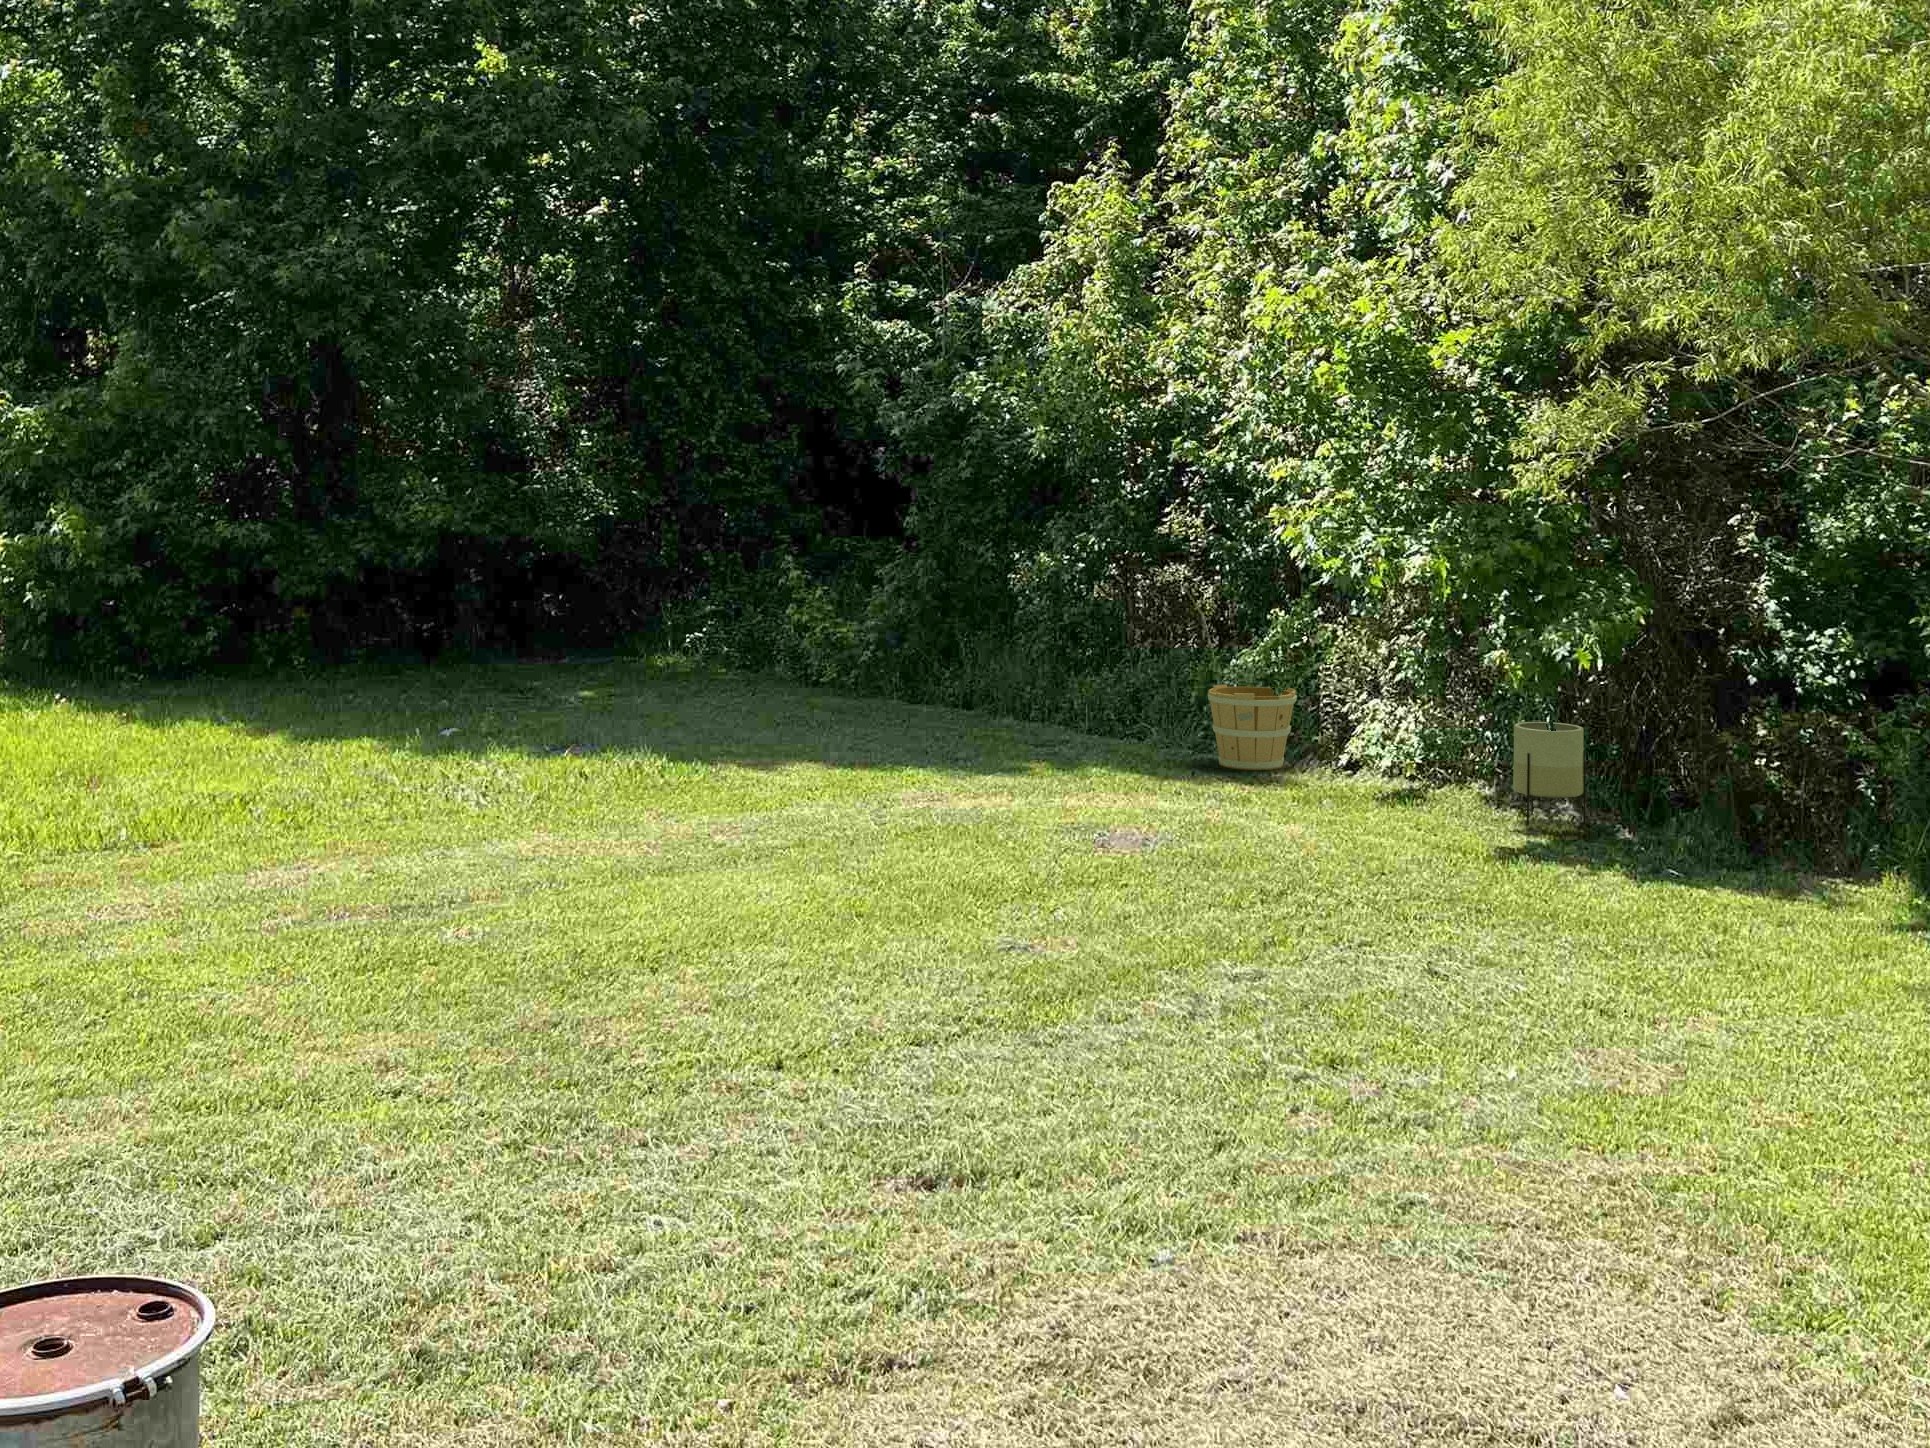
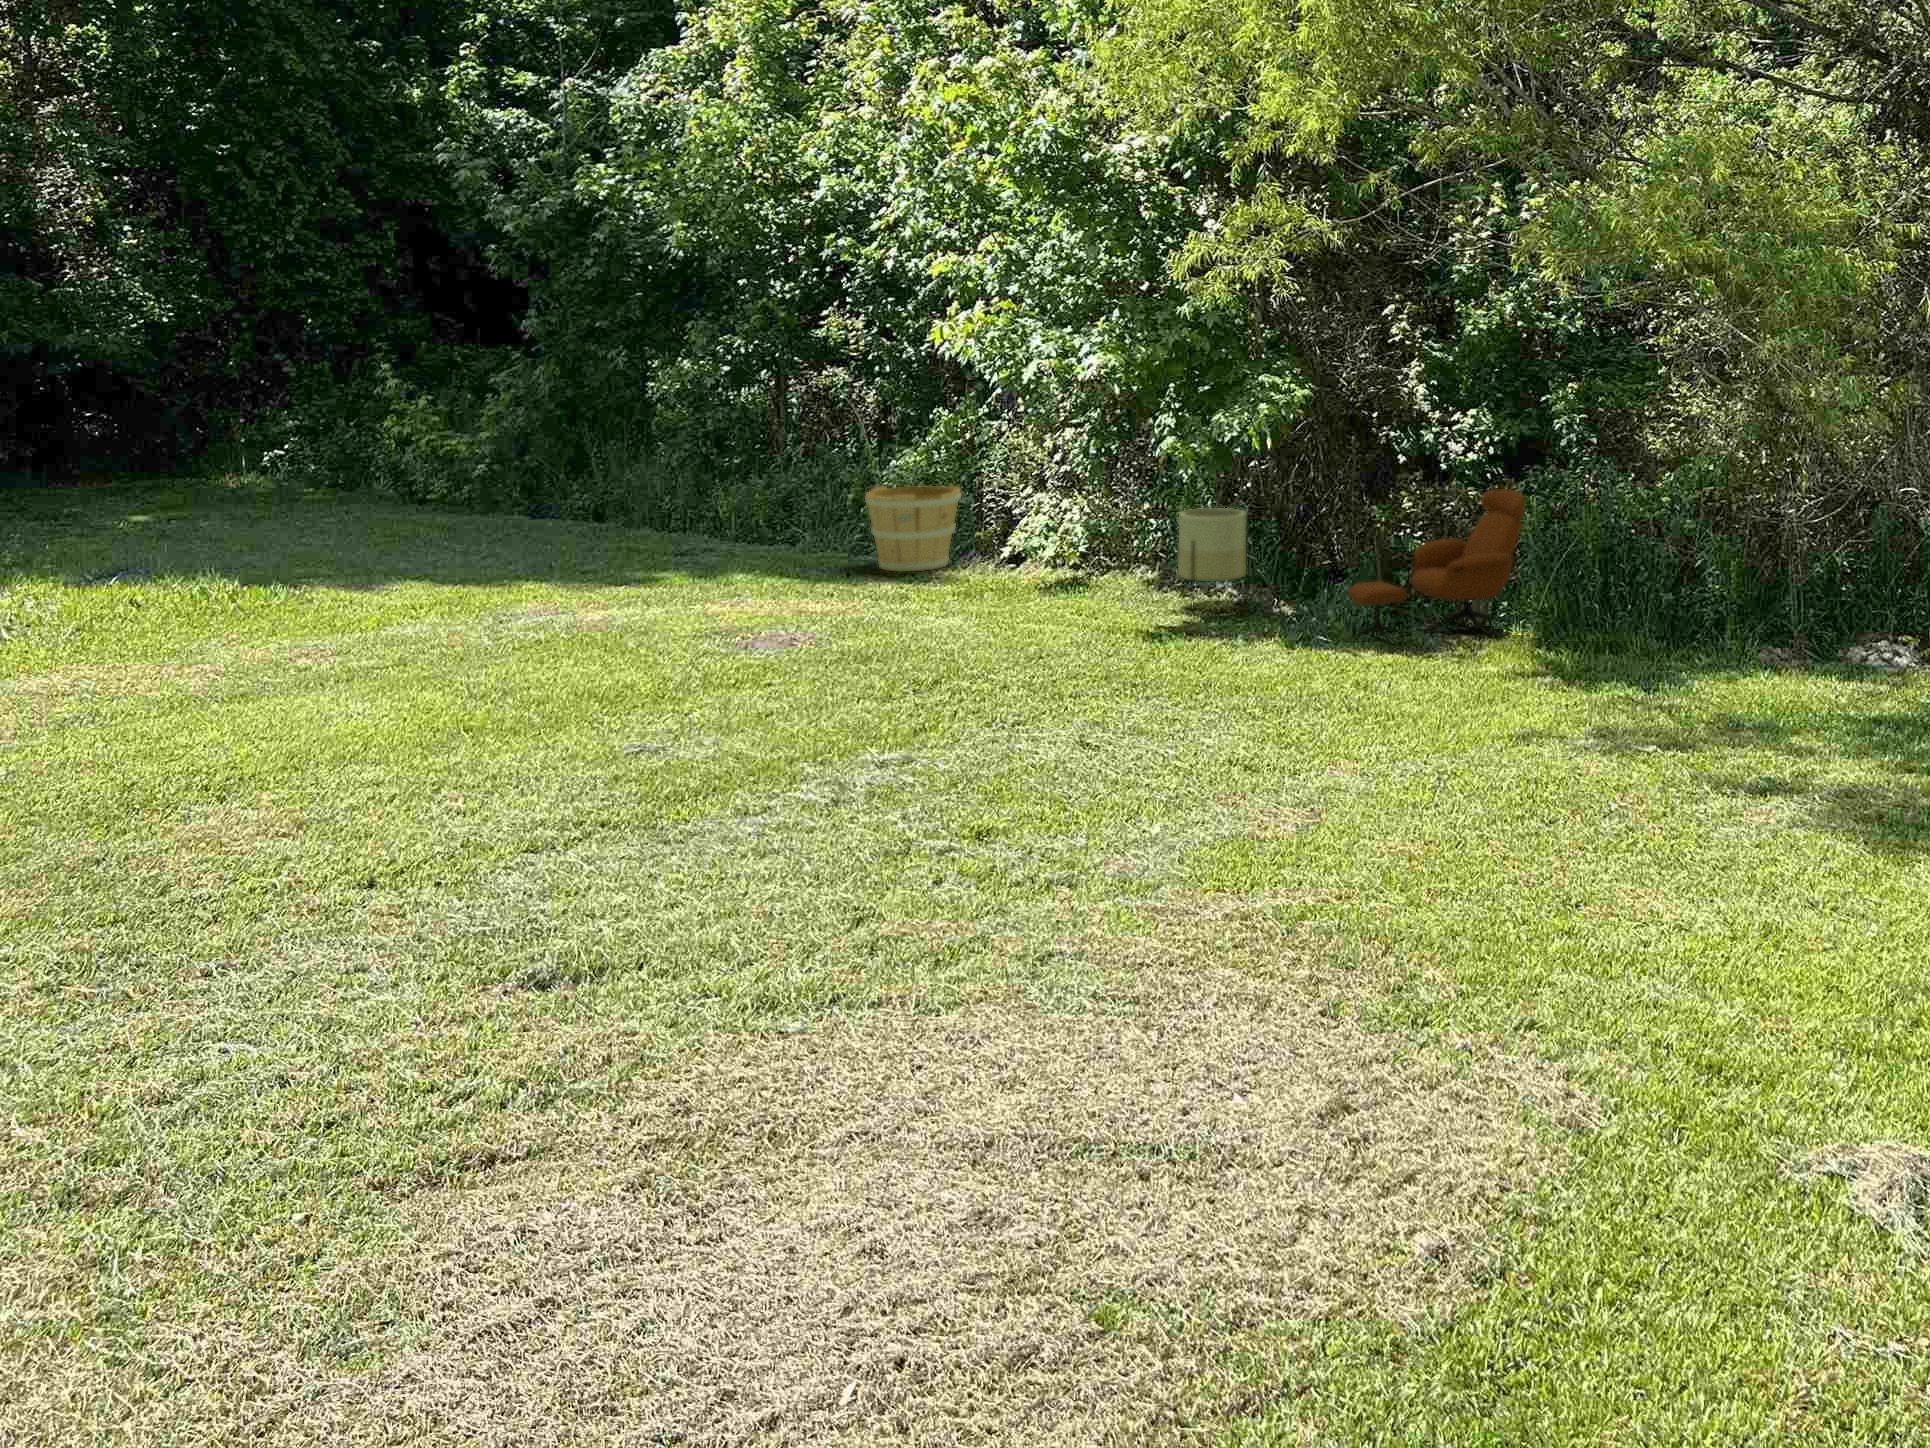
lounge chair: none [1689,717,1890,877] -> present [1349,489,1525,641]

